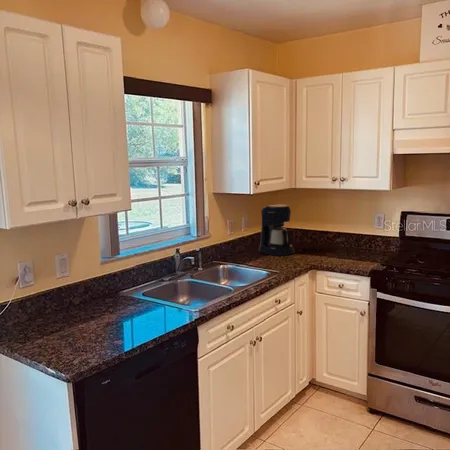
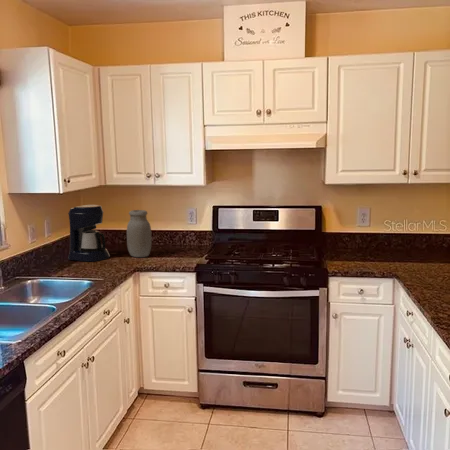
jar: none [310,211,334,257] -> present [127,210,152,257]

